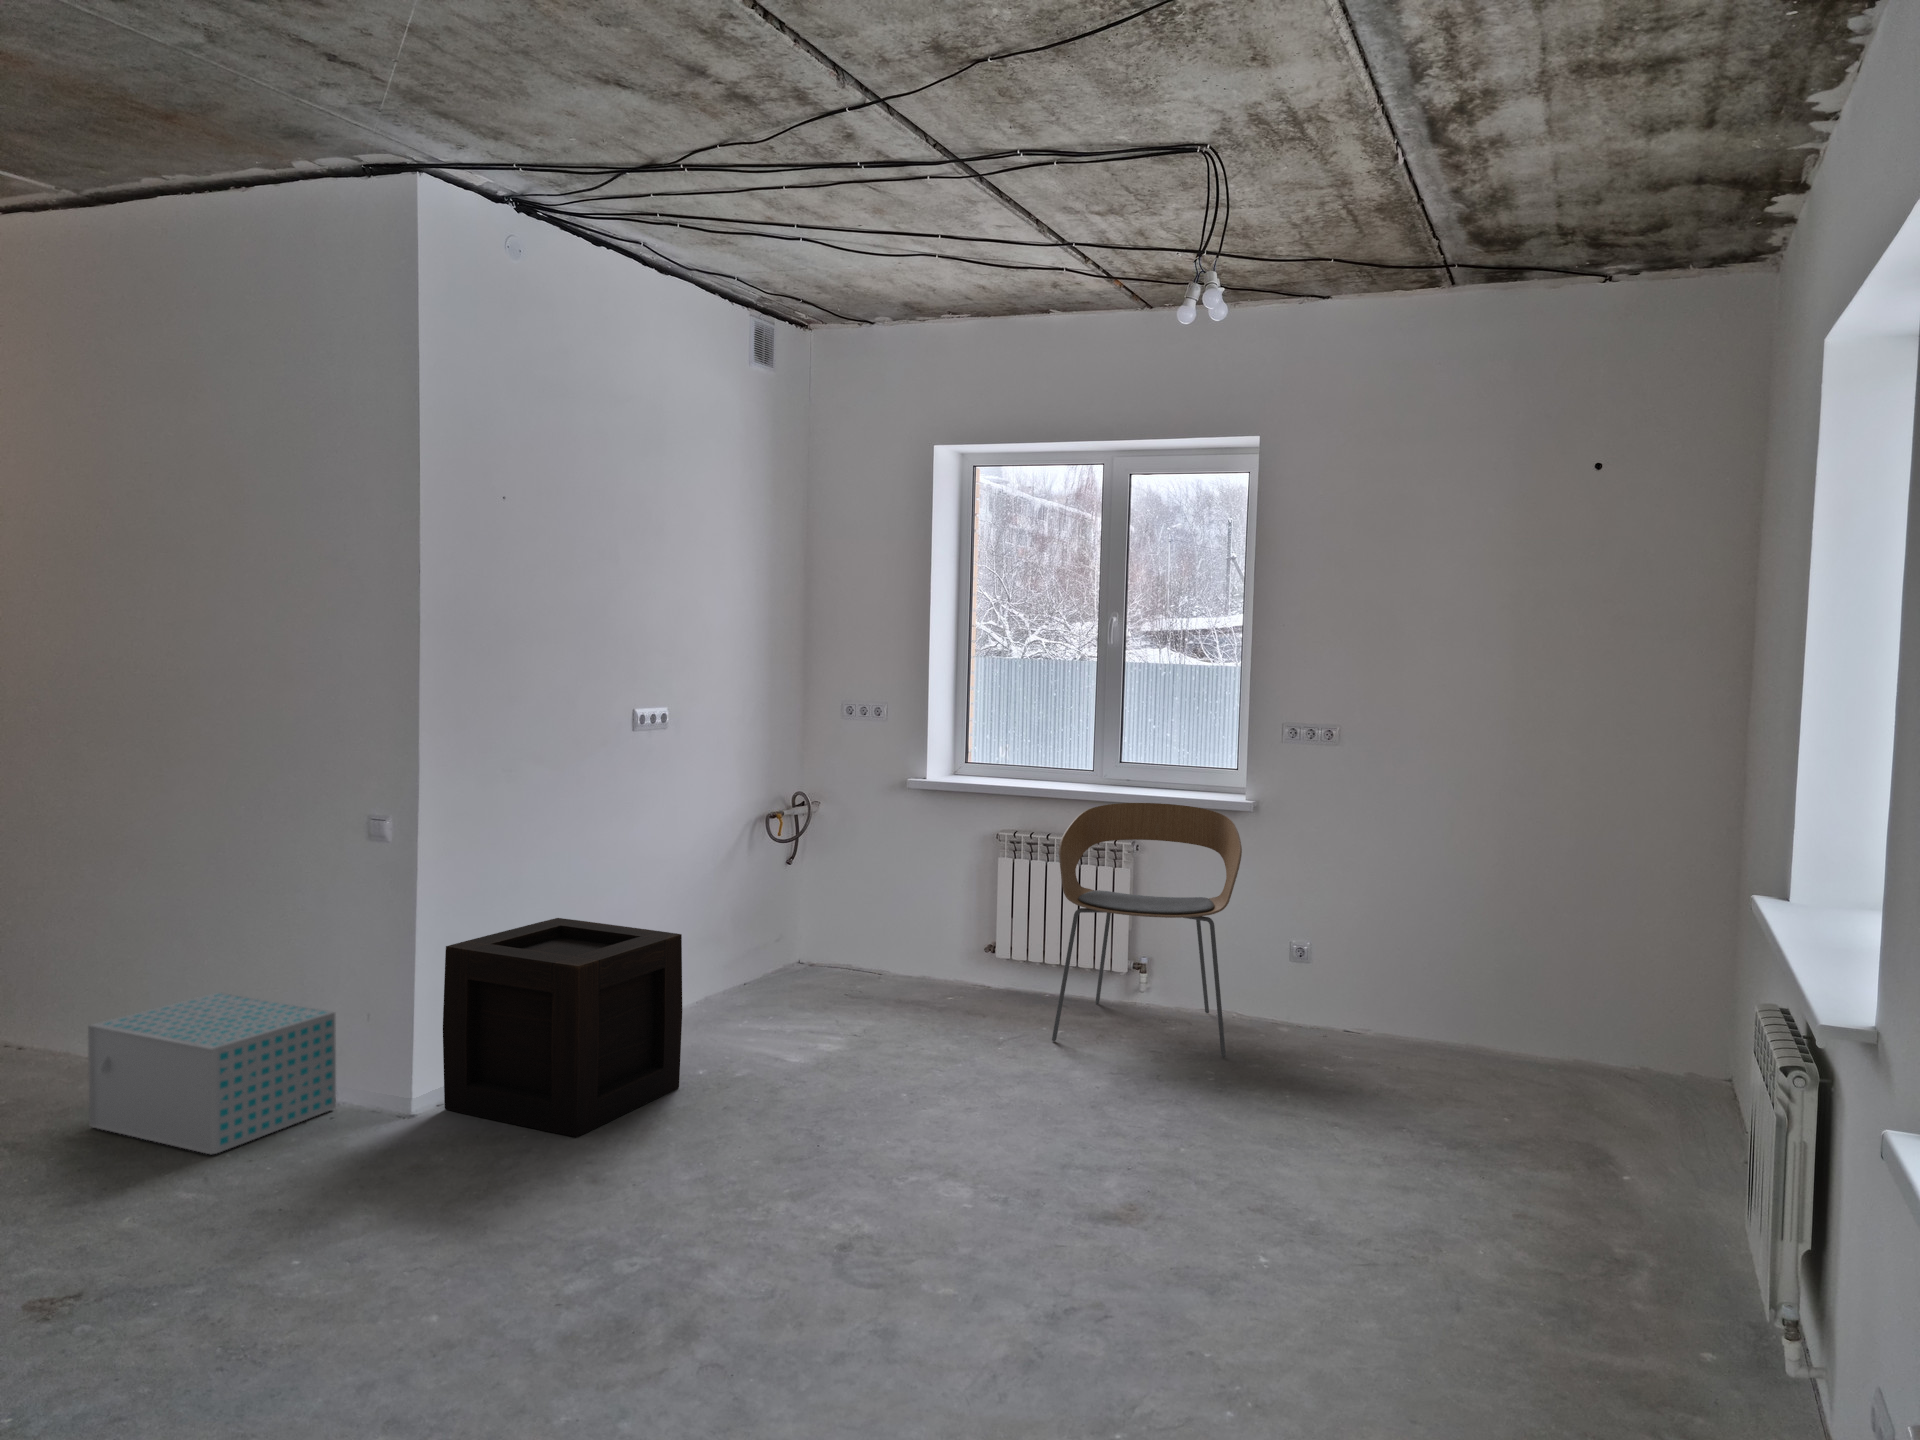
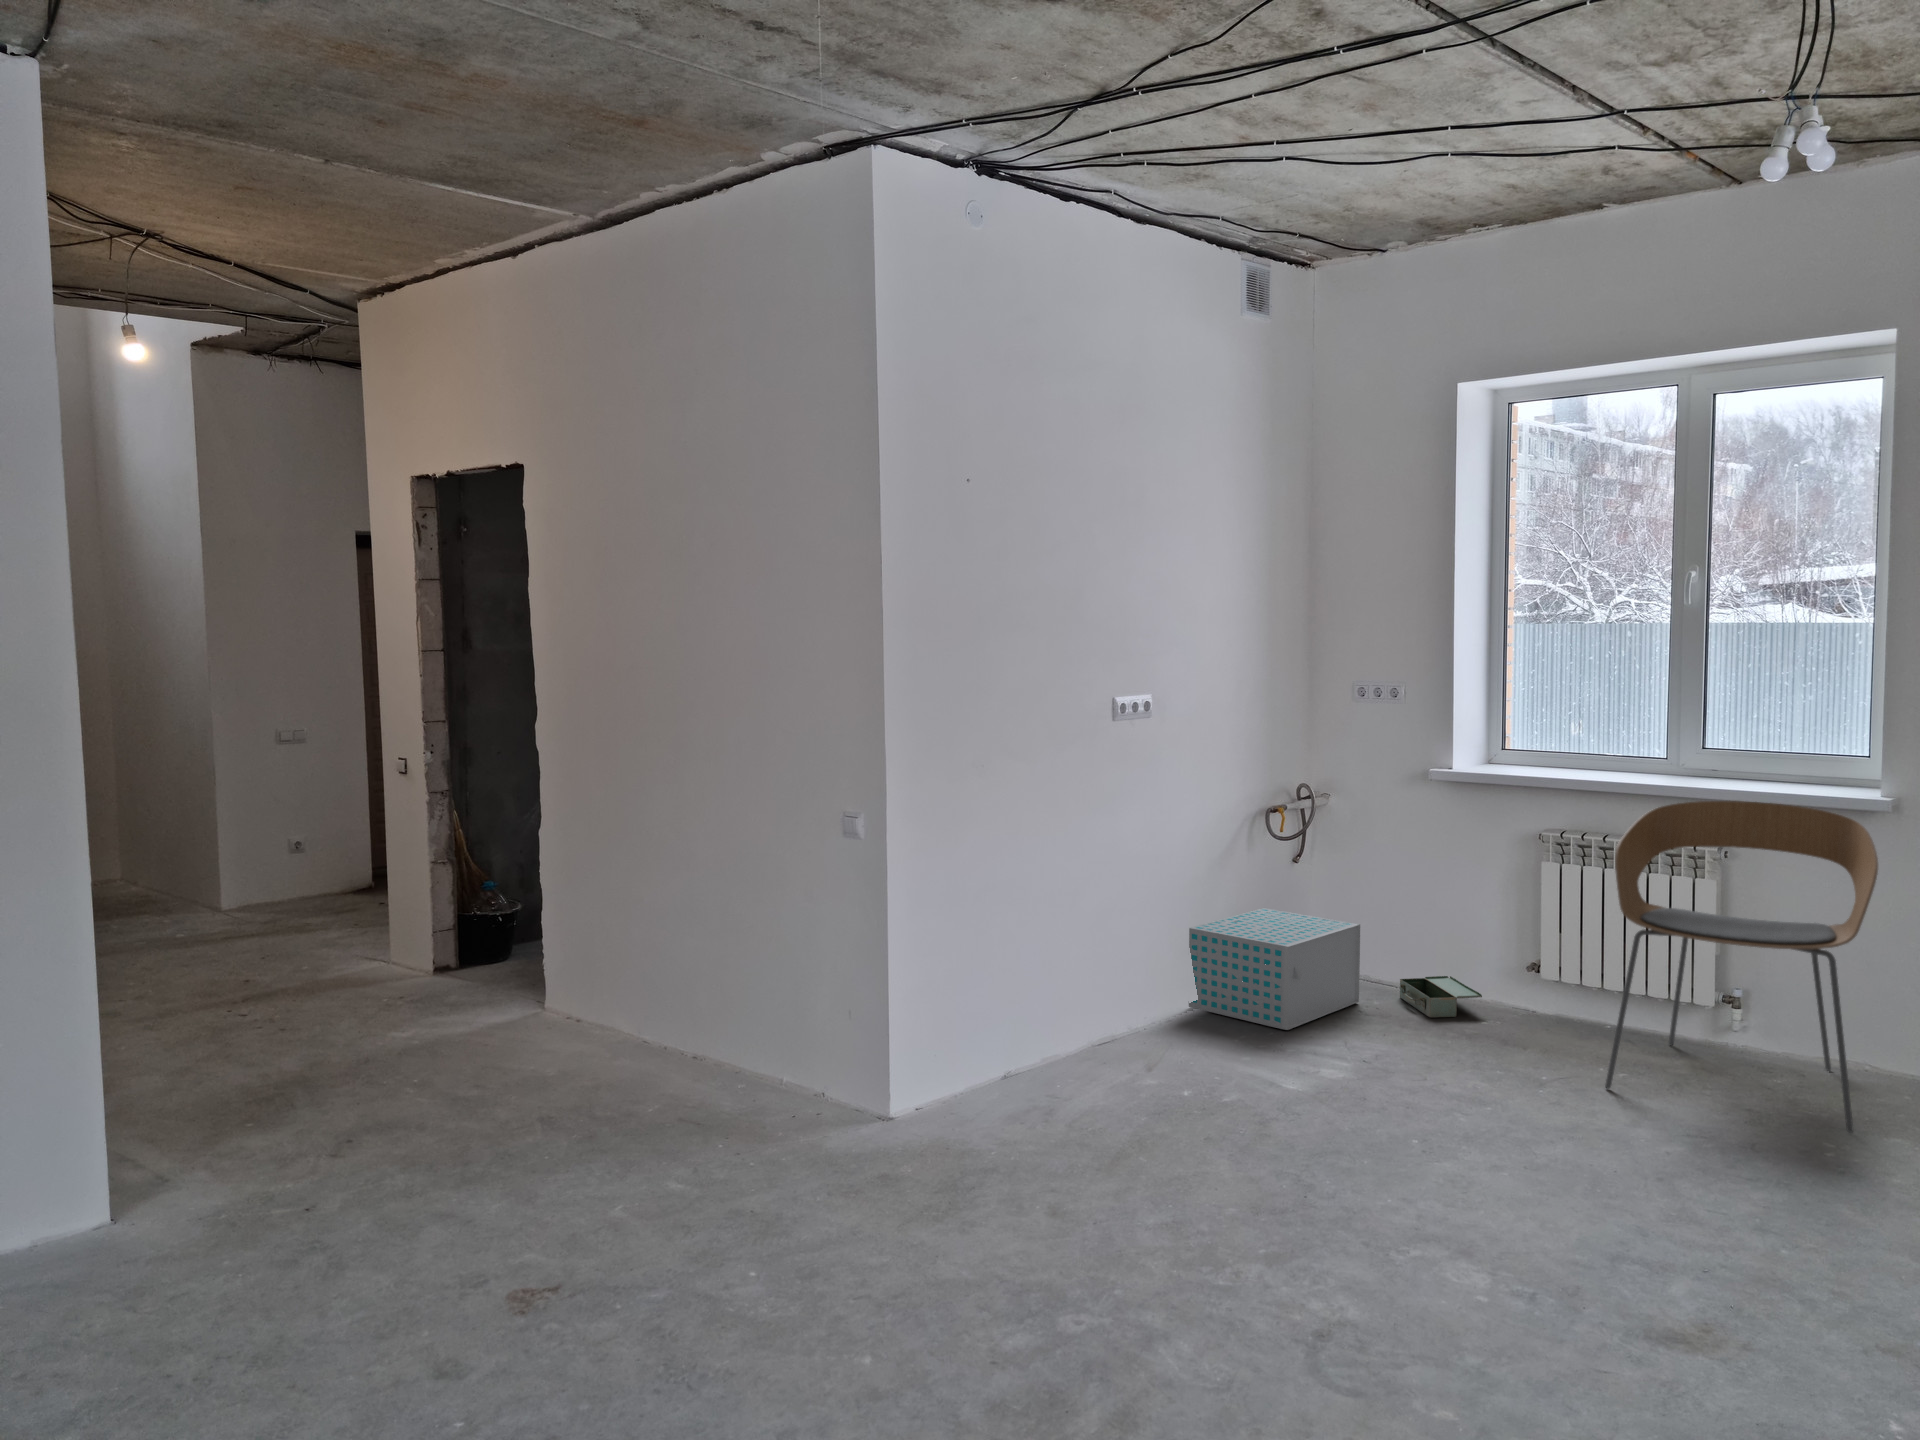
wooden crate: present [443,918,682,1137] -> none [912,910,1155,1146]
toolbox: none [884,960,953,996] -> present [1400,976,1482,1018]
storage box: present [88,992,336,1154] -> present [1189,908,1360,1030]

